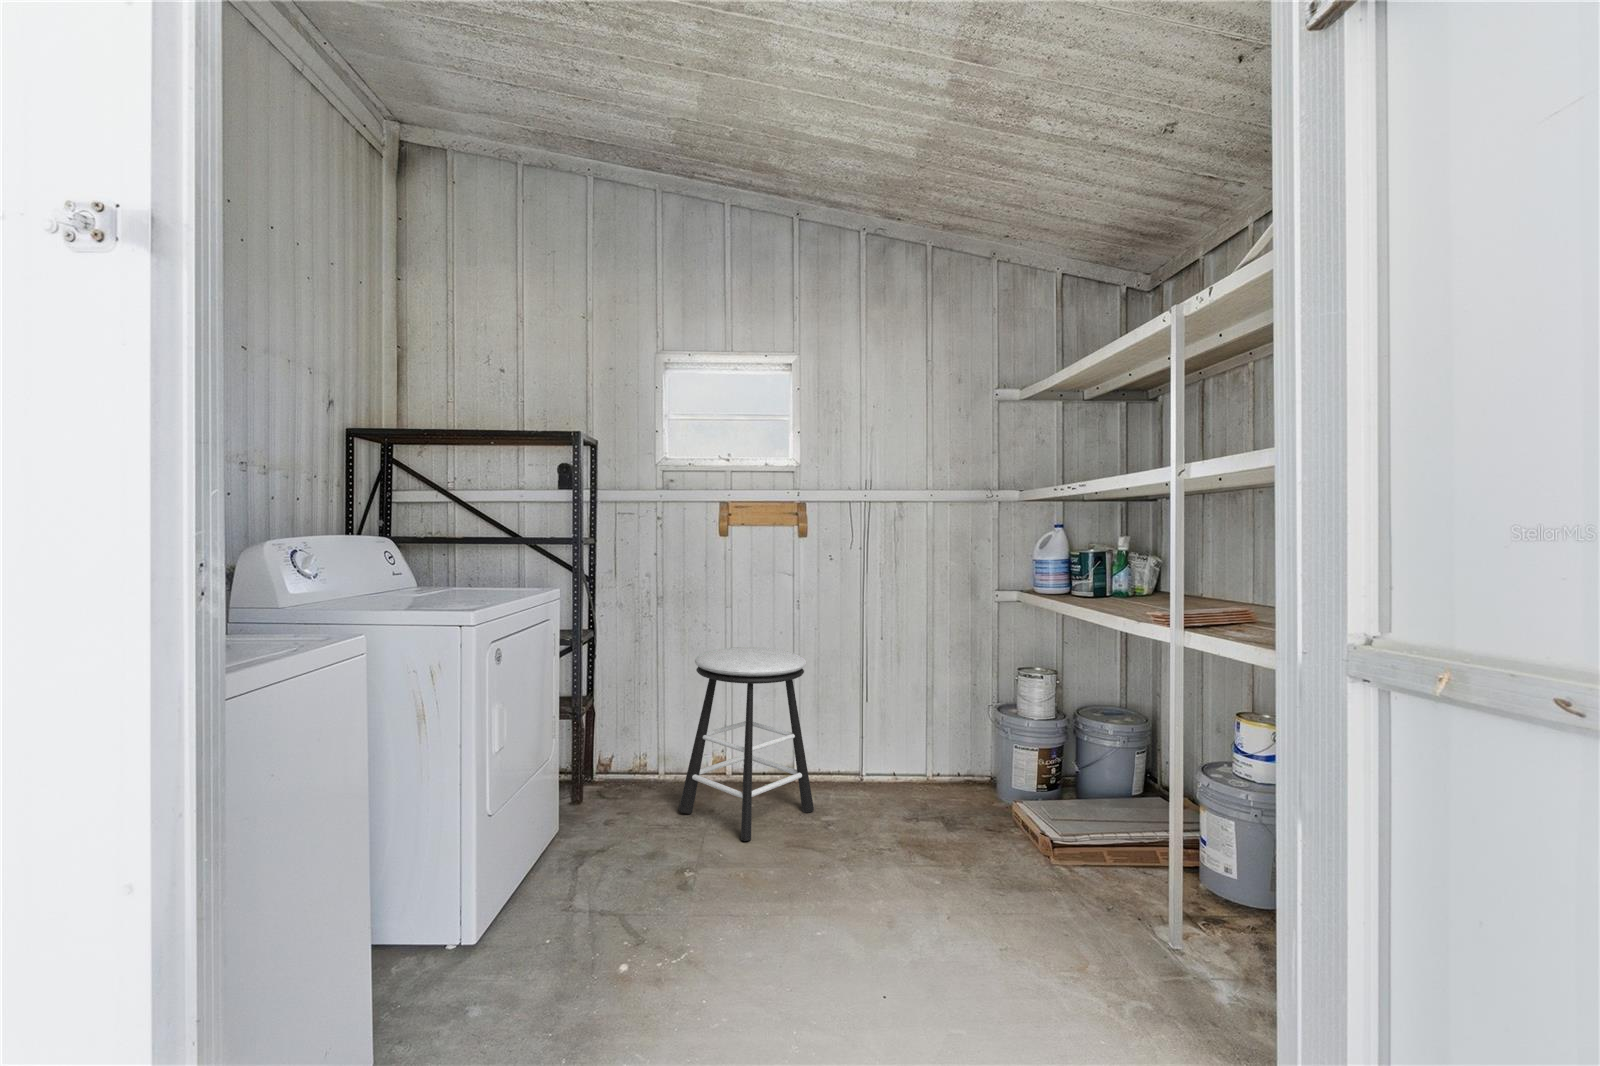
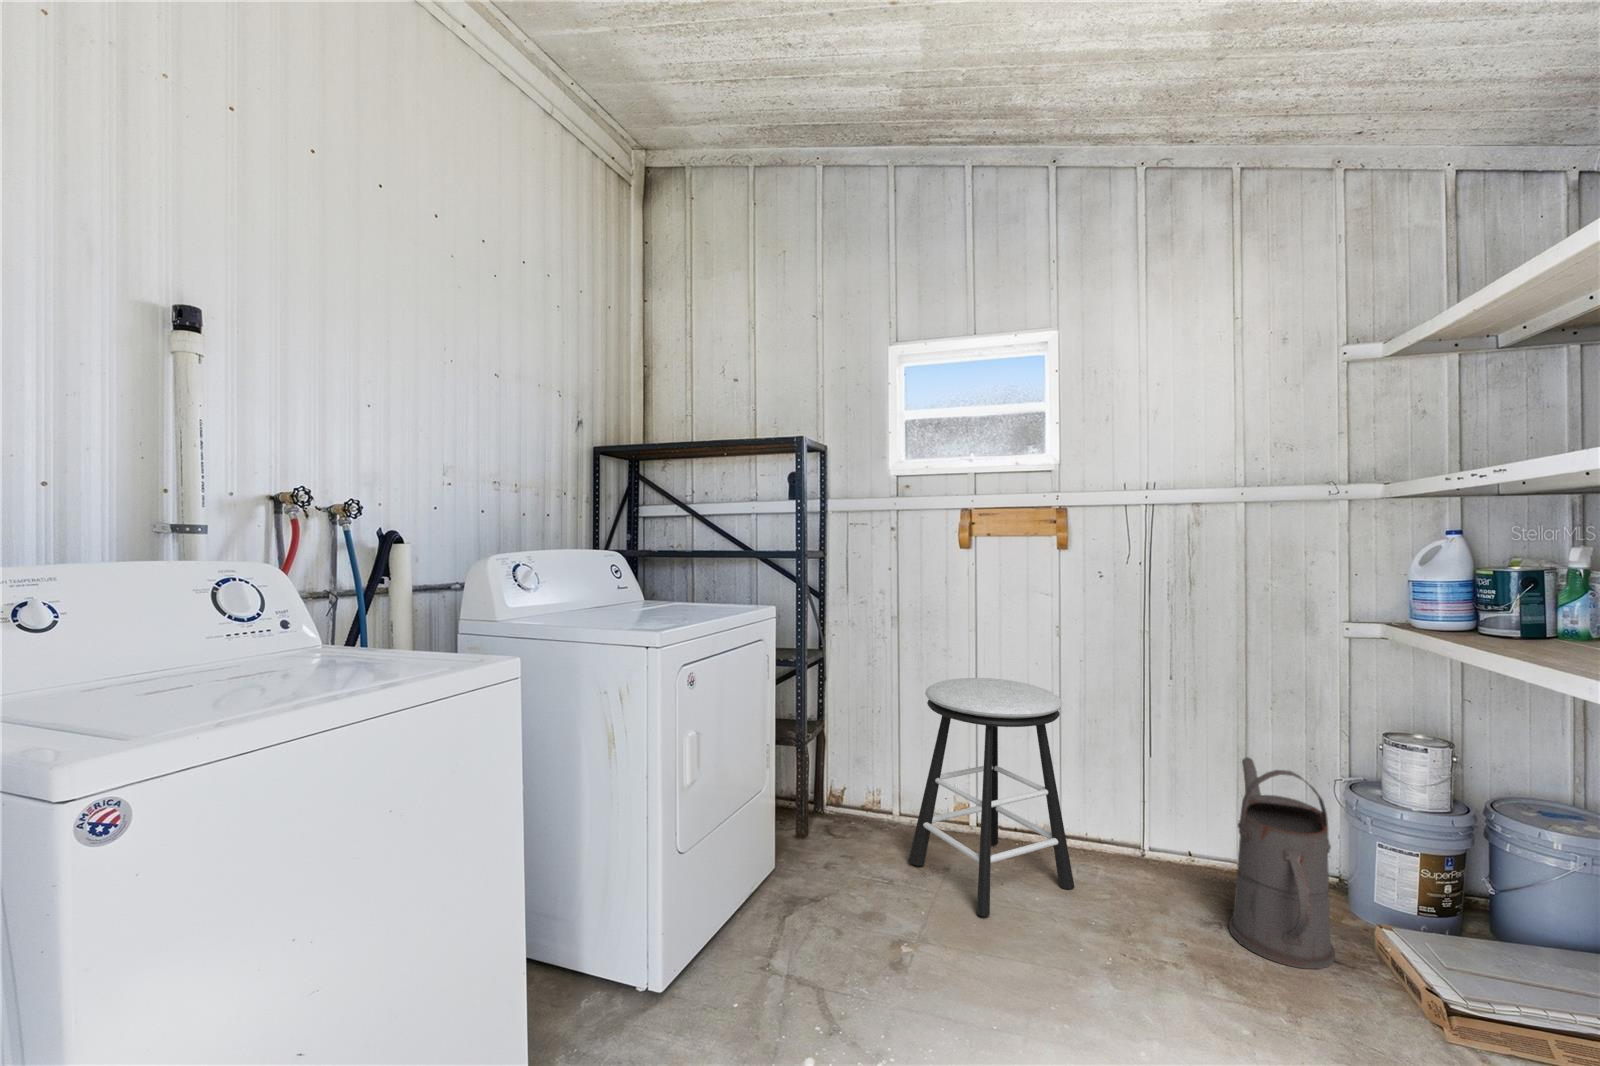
watering can: none [922,695,987,836] -> present [1229,757,1335,969]

